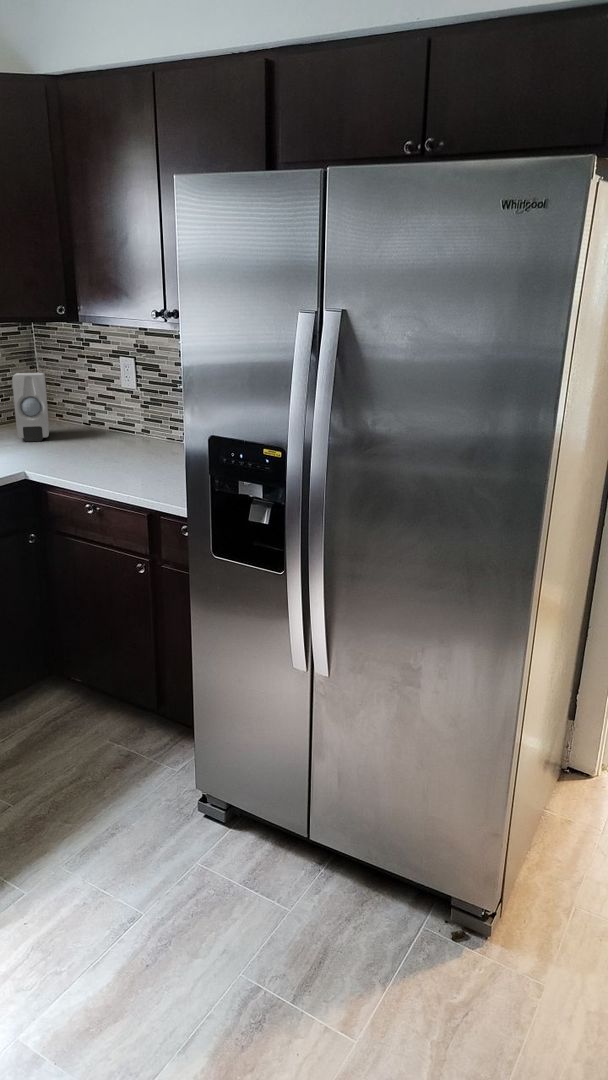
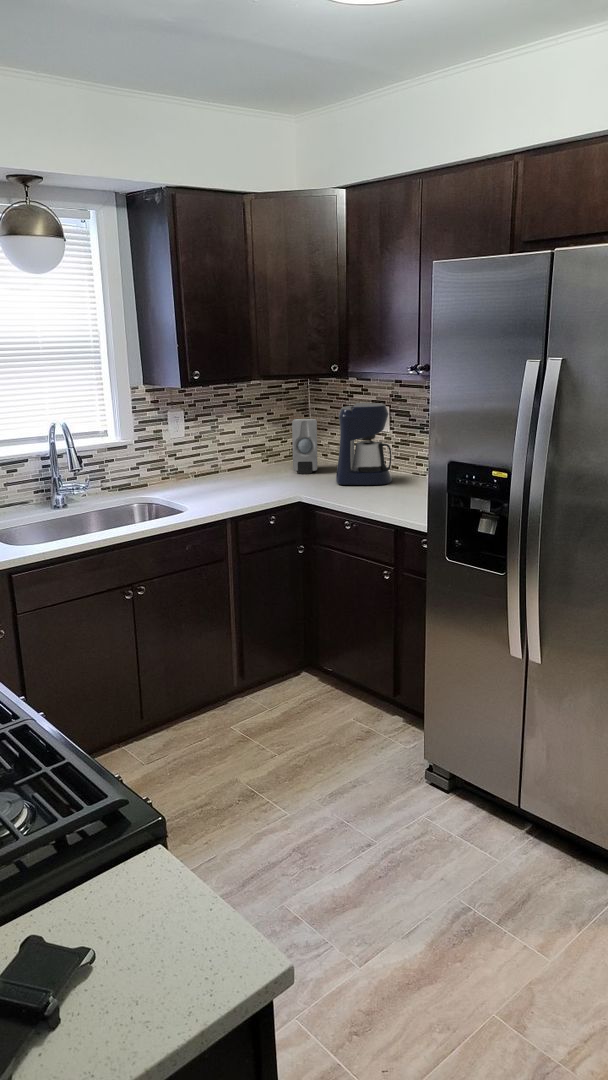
coffee maker: none [71,355,142,456] -> present [336,403,392,485]

